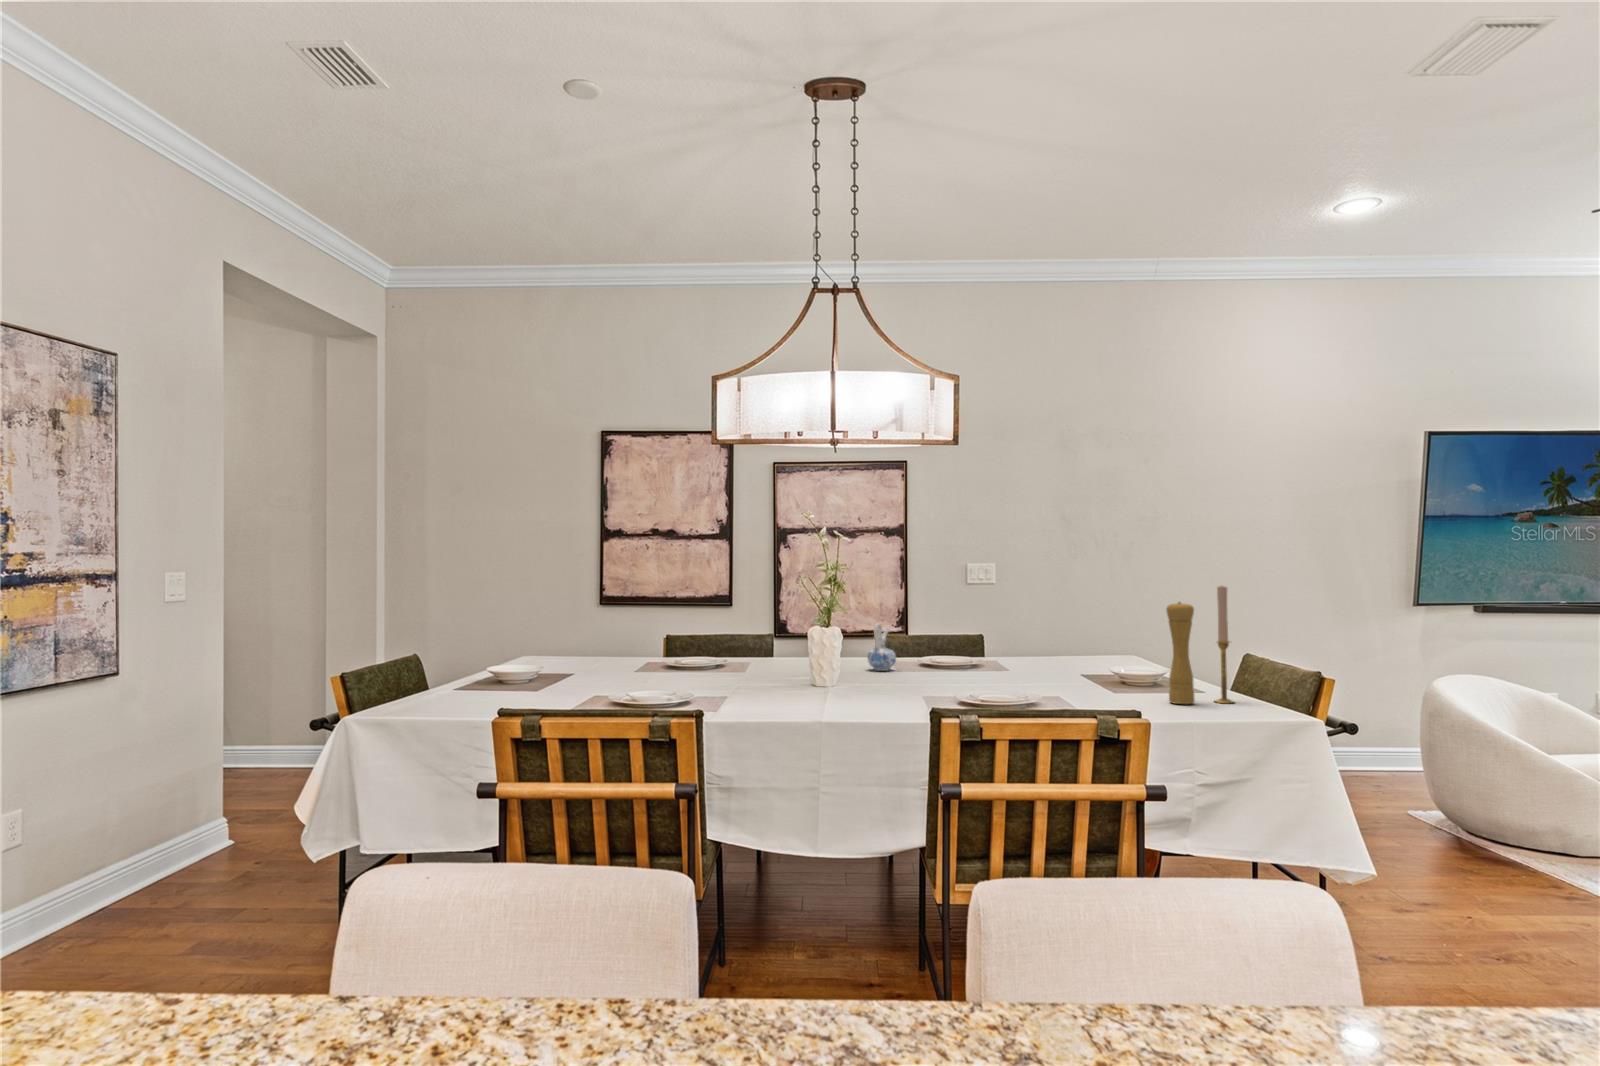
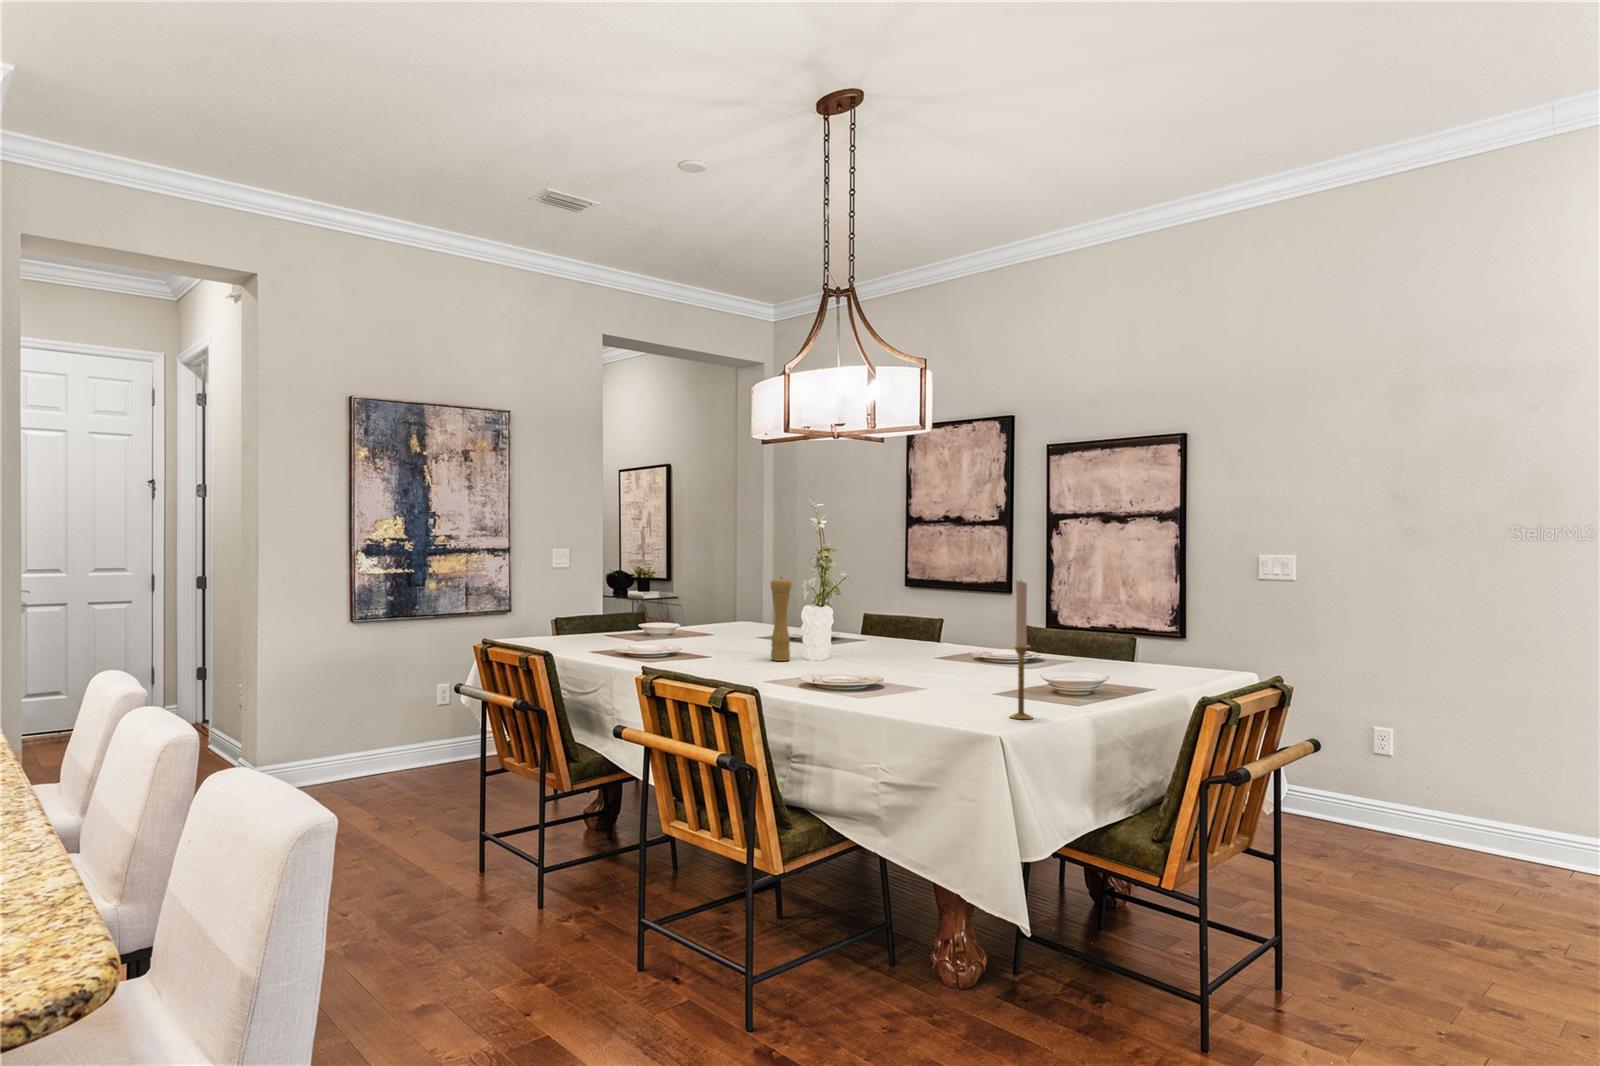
pepper mill: present [1166,602,1195,704] -> present [771,578,792,661]
ceramic pitcher: present [867,623,896,671] -> none [895,609,923,657]

